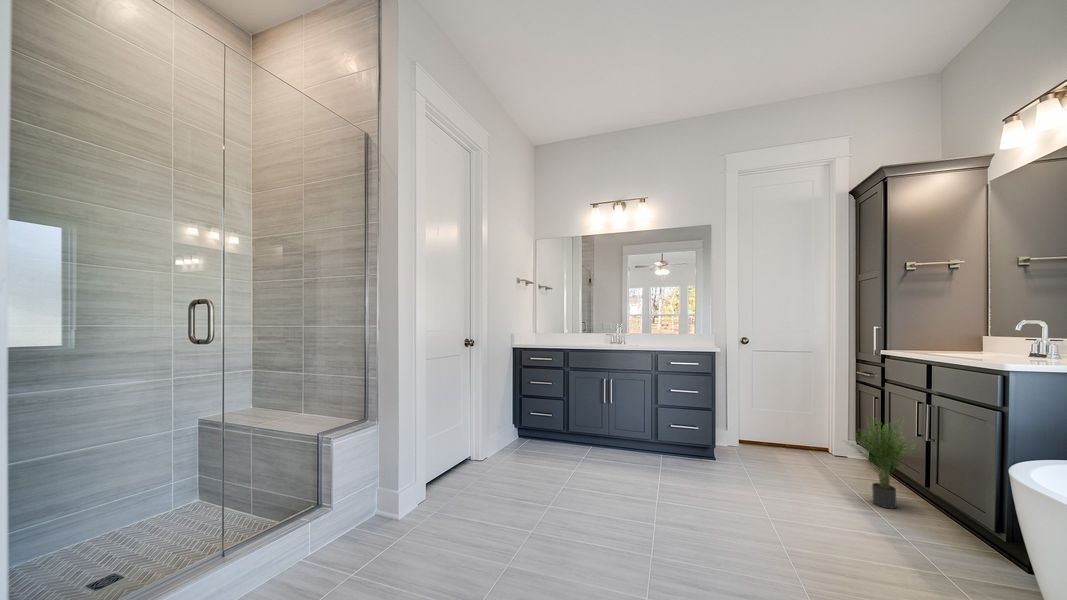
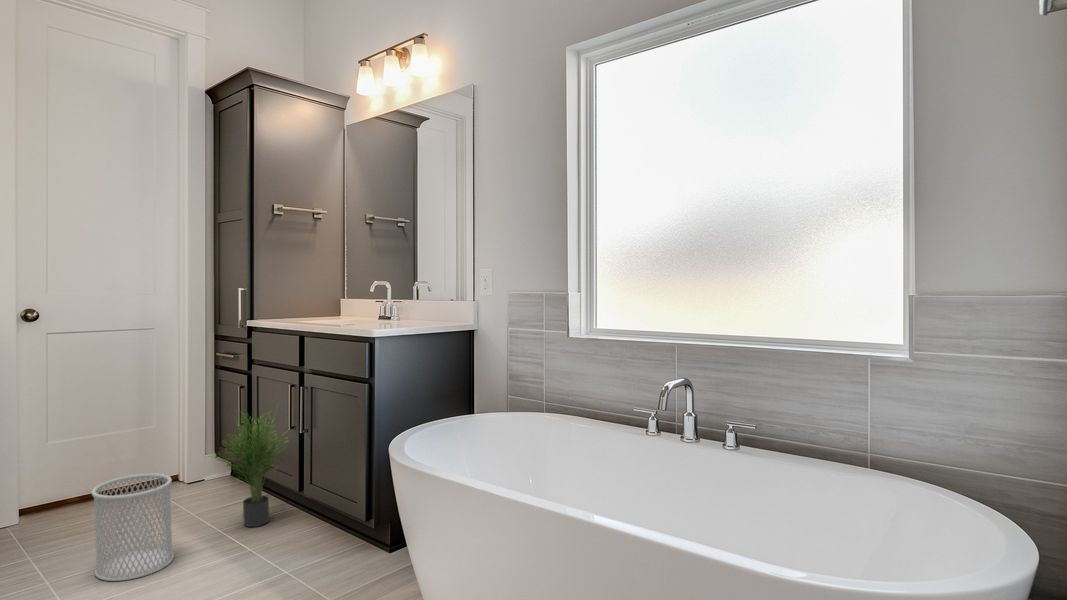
wastebasket: none [764,437,815,505] -> present [92,474,174,581]

